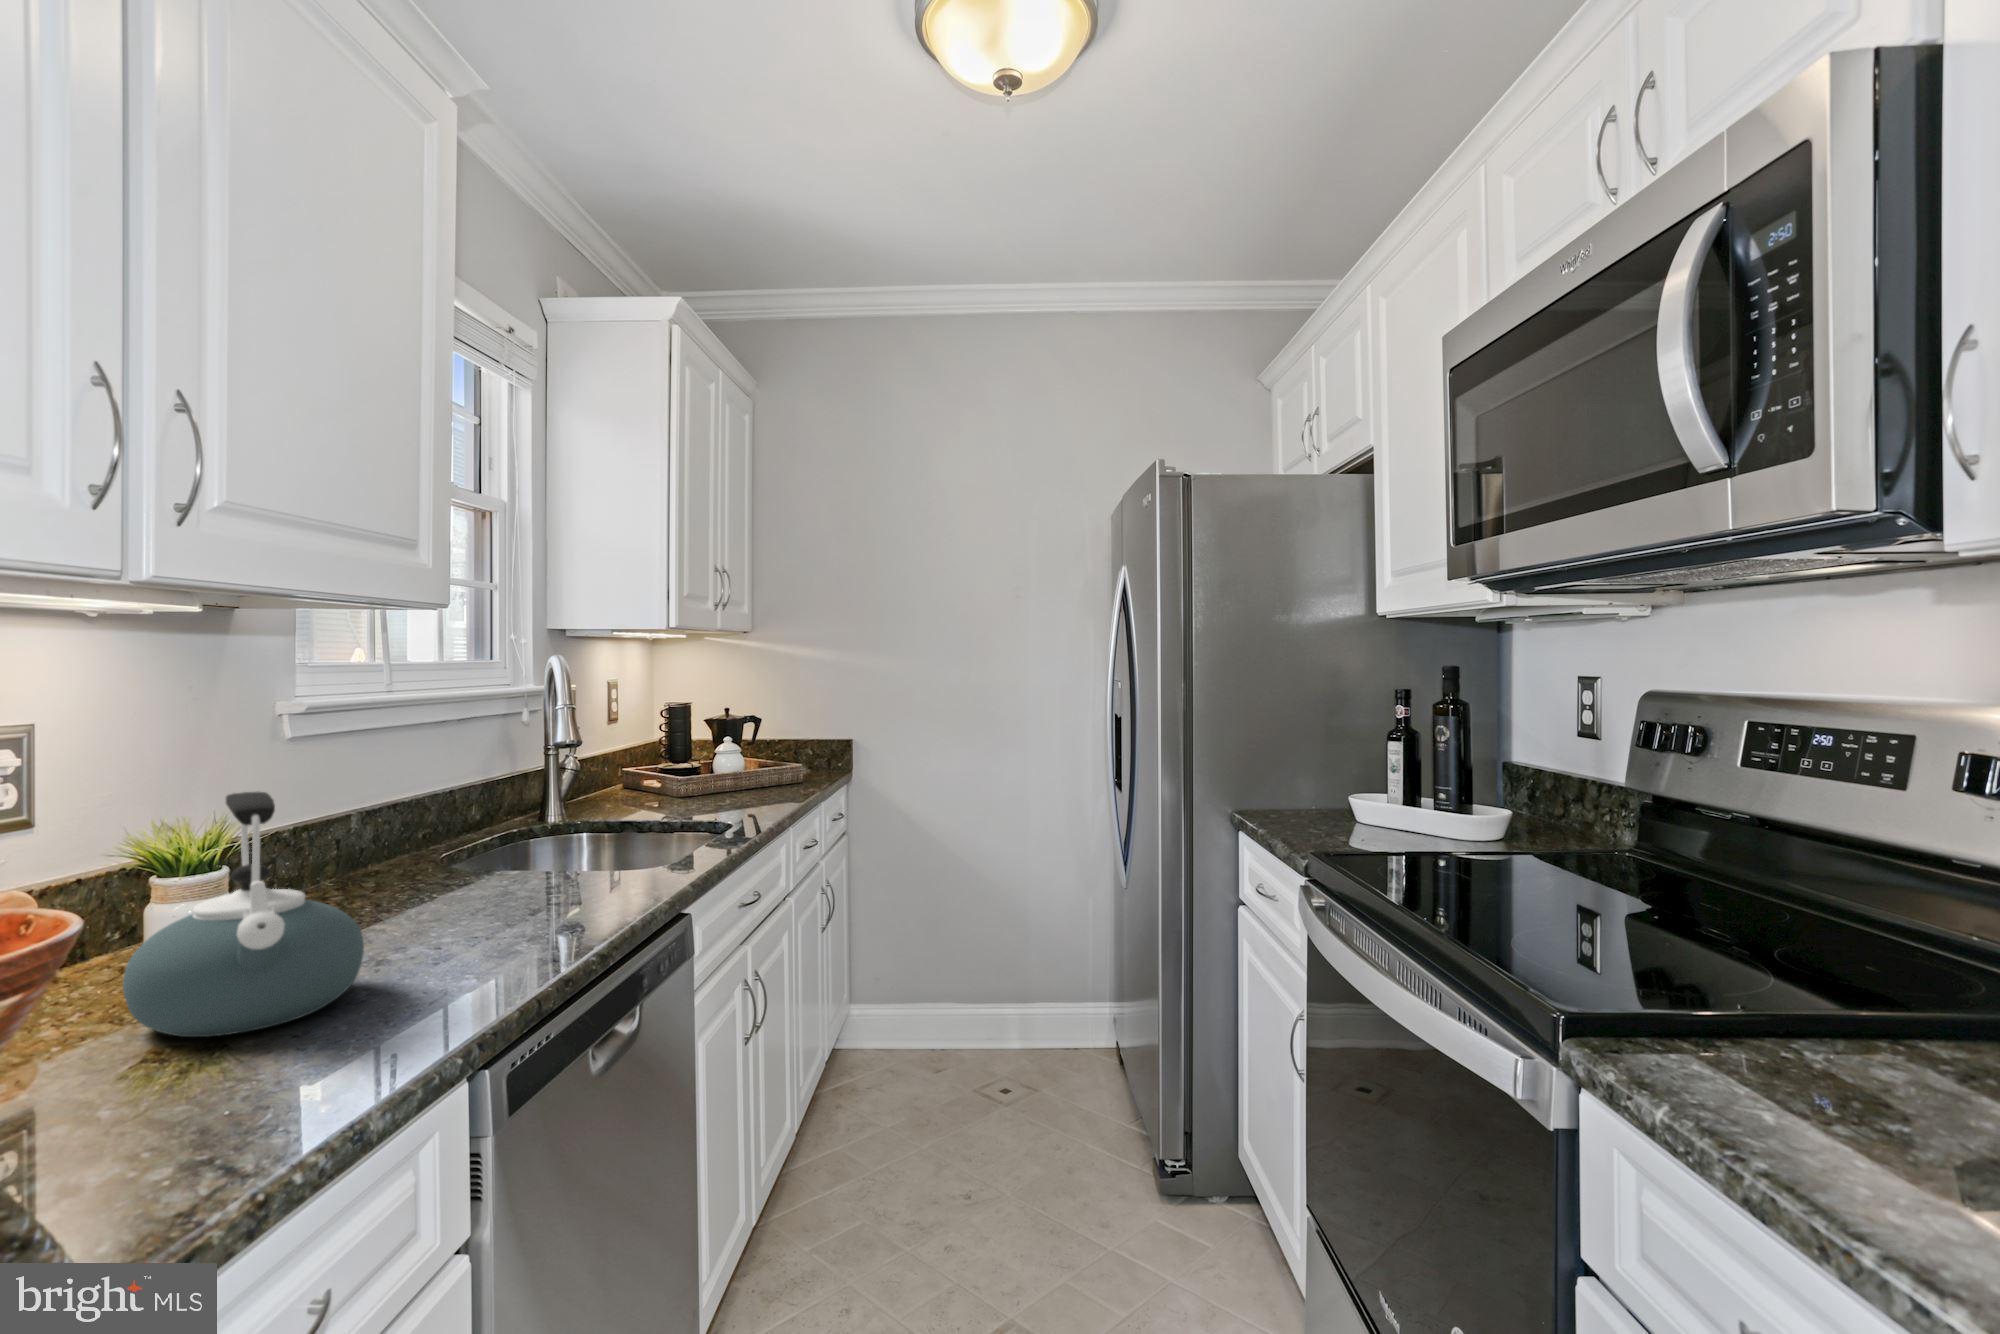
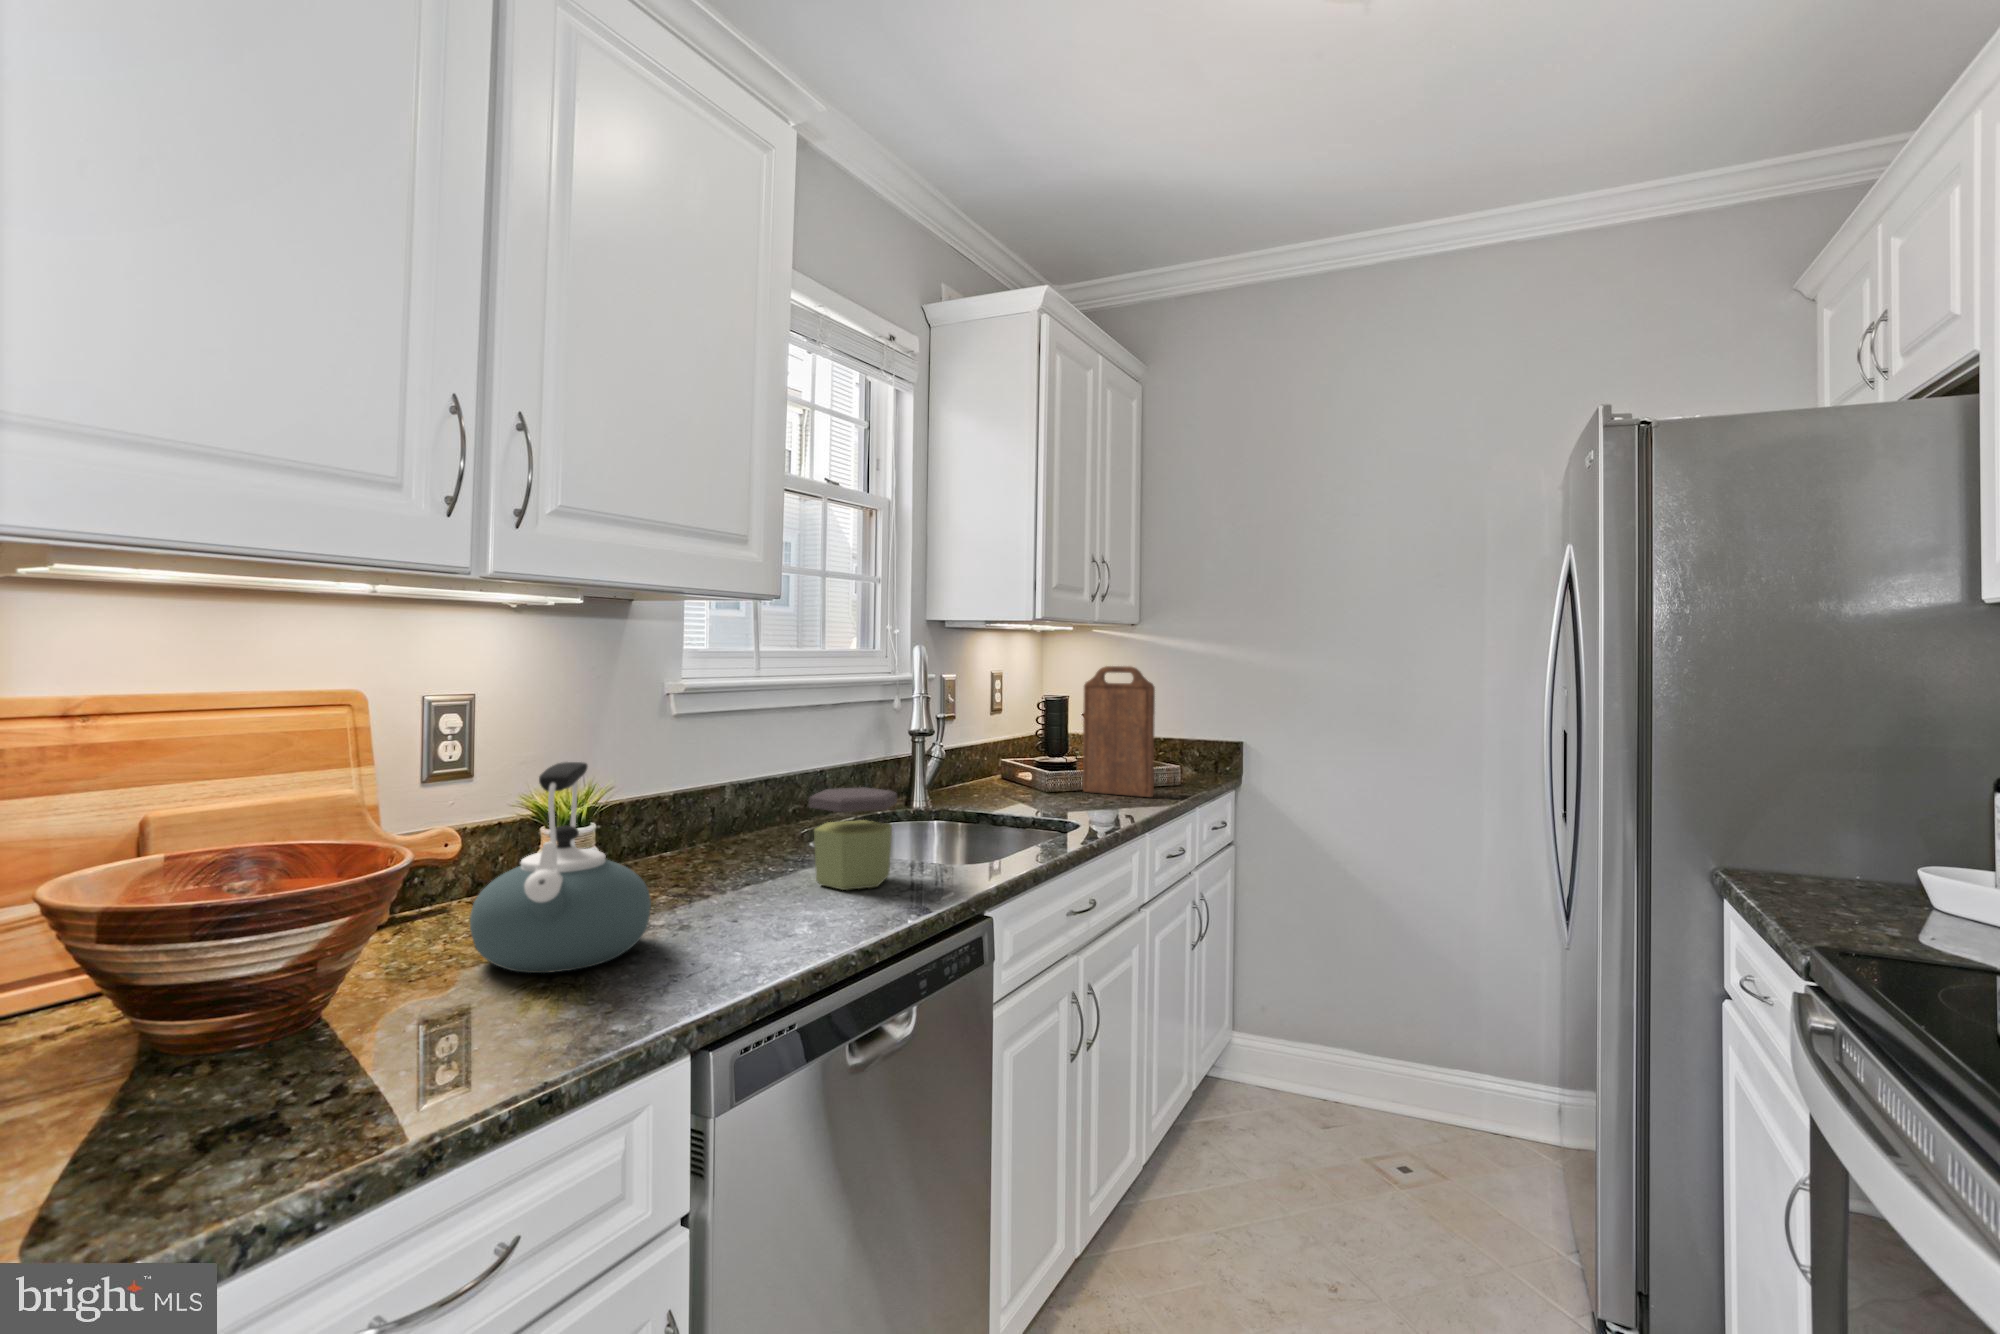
cutting board: none [721,672,792,795] -> present [1083,666,1155,797]
jar: none [499,801,593,907] -> present [809,787,897,890]

